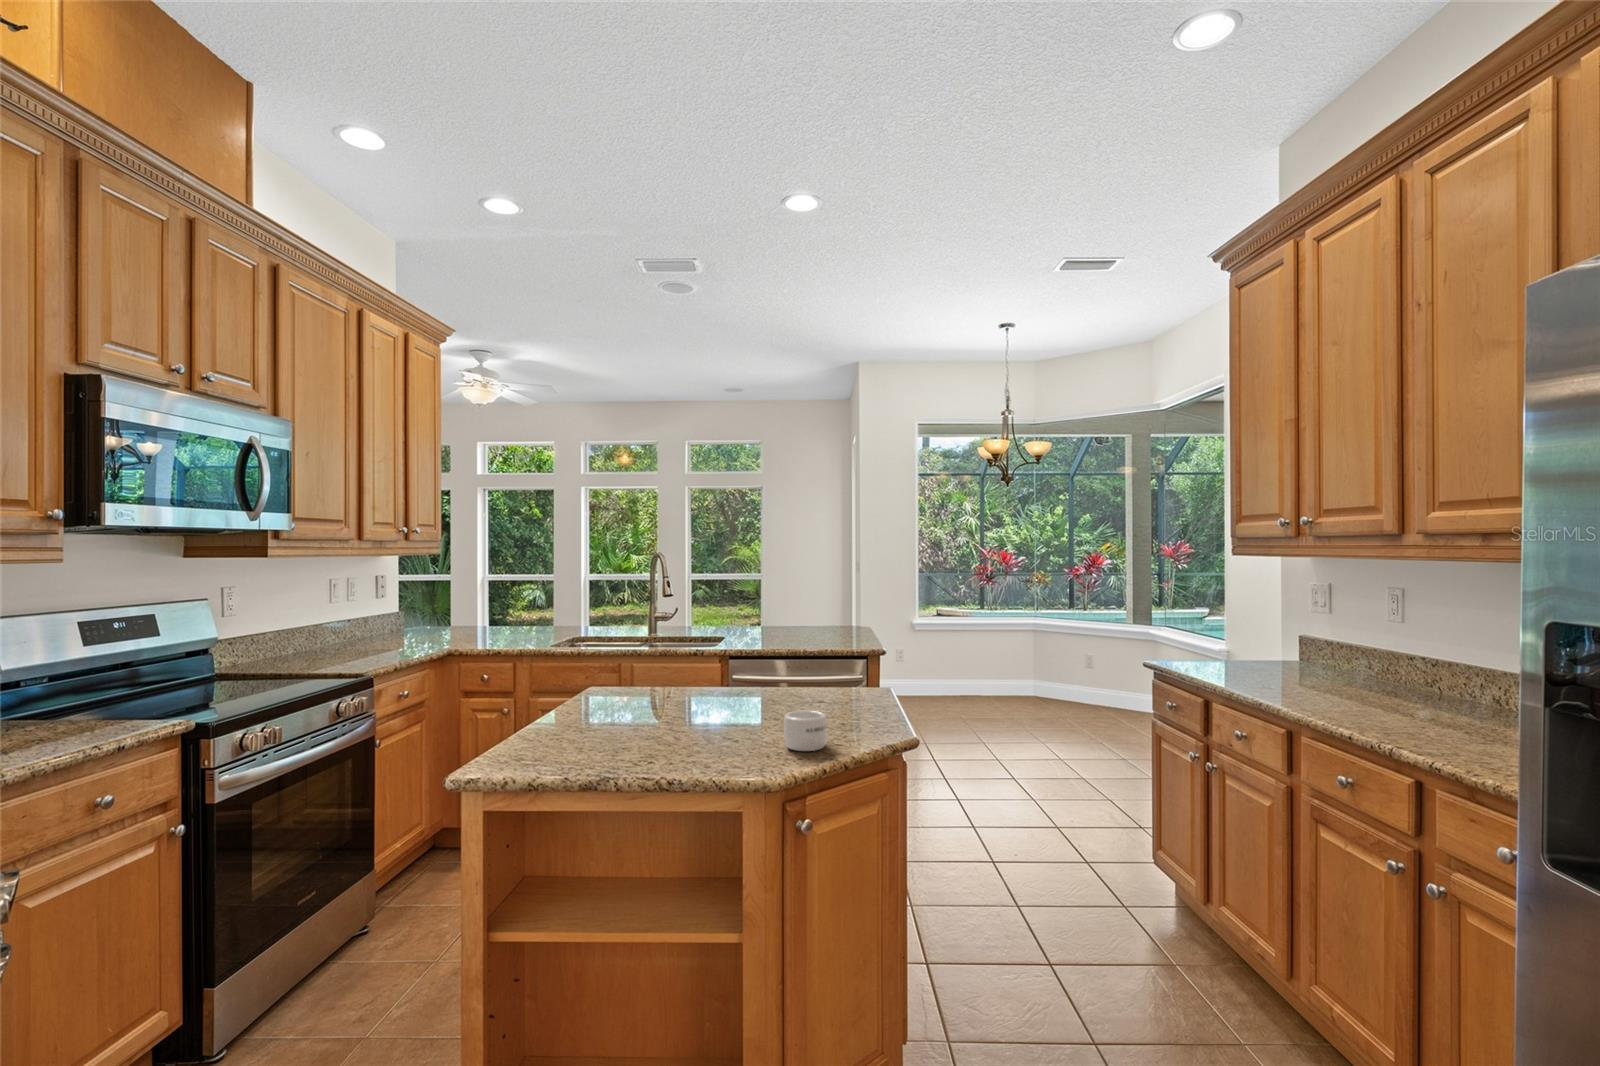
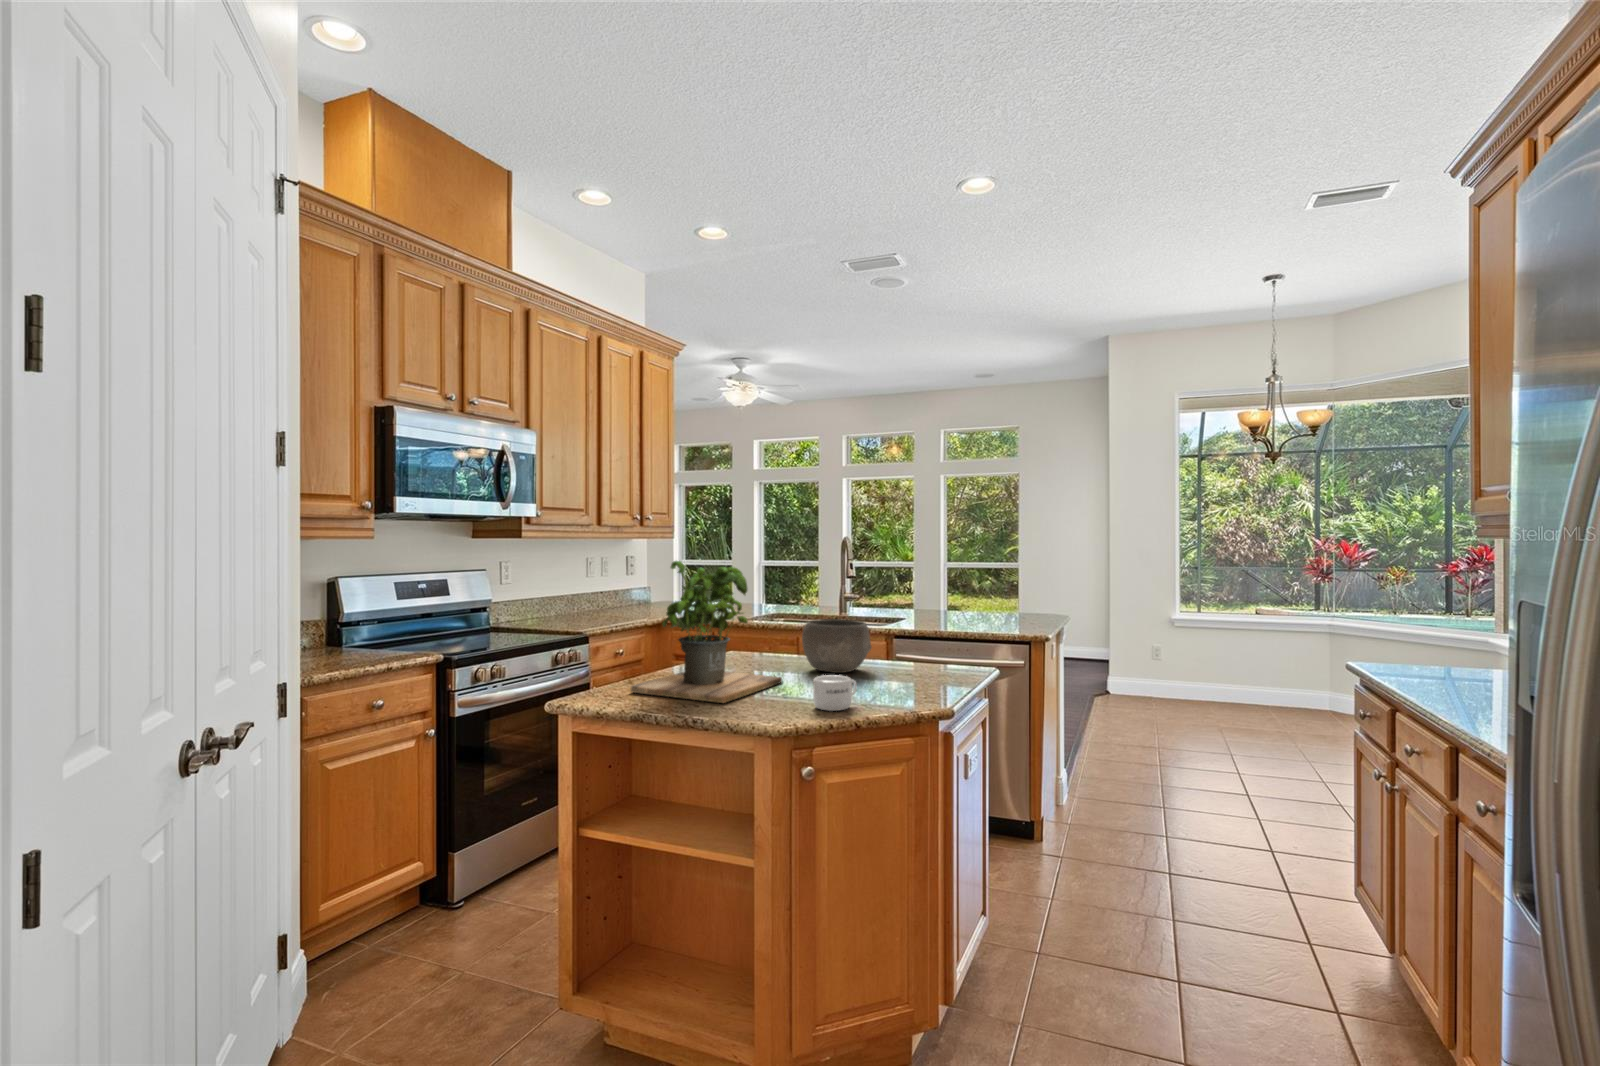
potted plant: none [547,588,711,755] -> present [630,561,782,703]
bowl: none [711,645,788,705] -> present [802,619,871,673]

